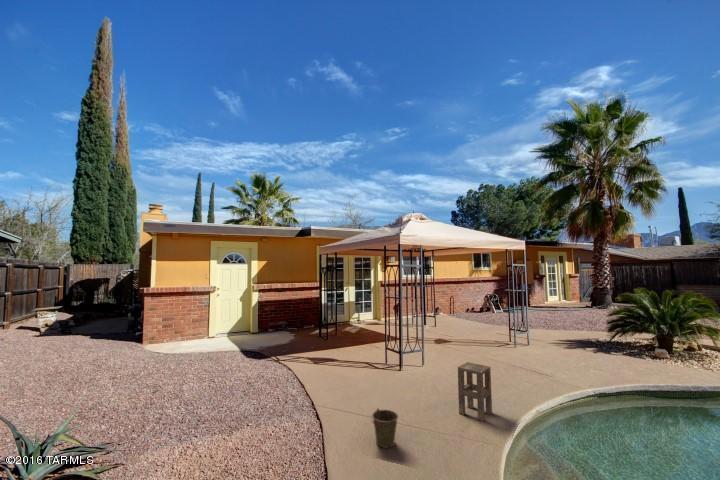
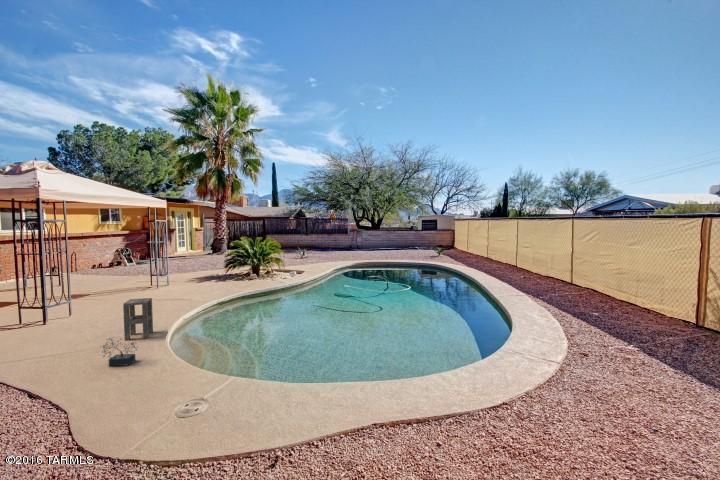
bucket: present [372,409,398,448] -> none [40,350,74,382]
decorative plant: none [420,412,462,463] -> present [100,338,138,366]

